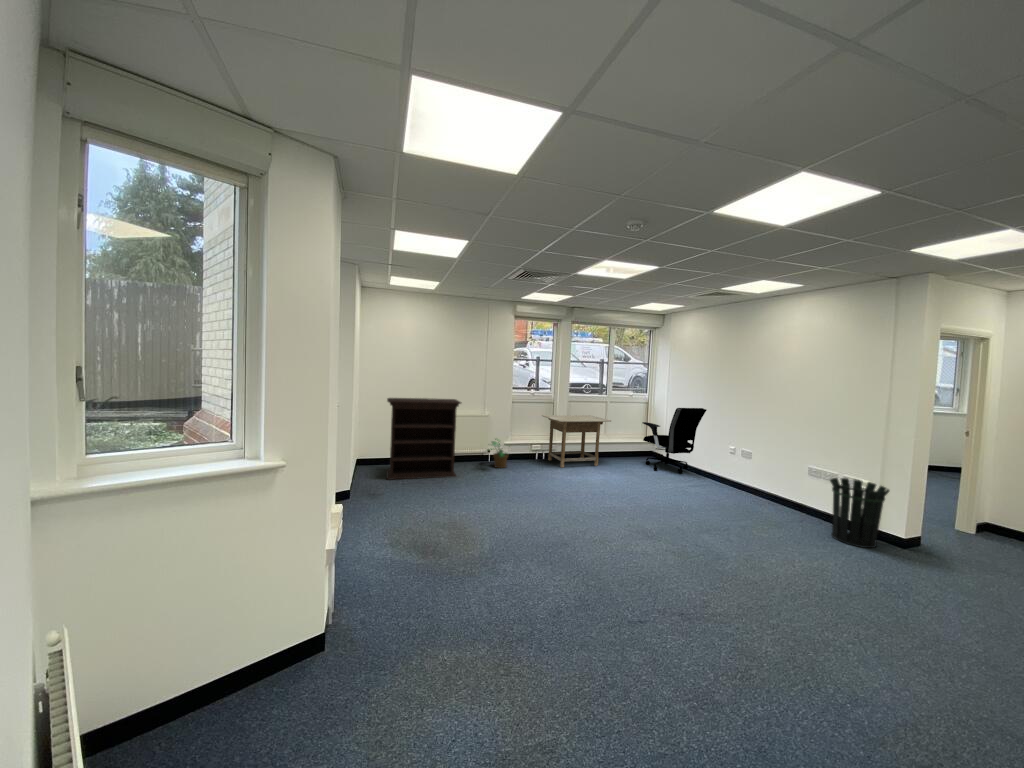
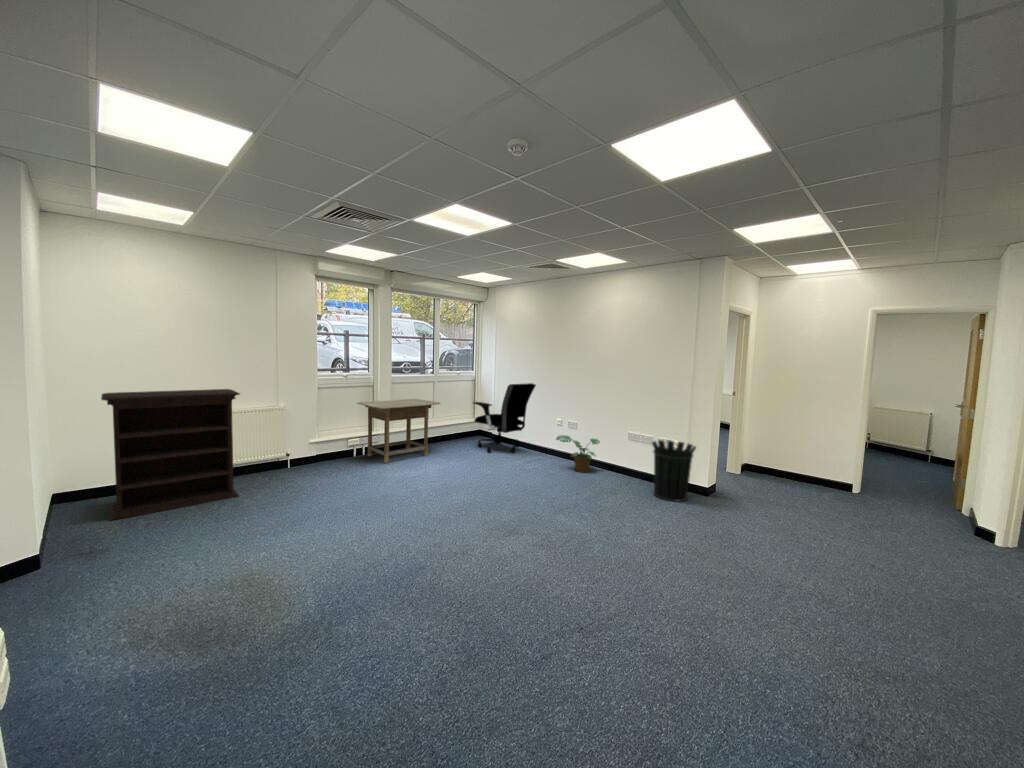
potted plant: present [487,439,508,468] -> present [556,435,600,472]

